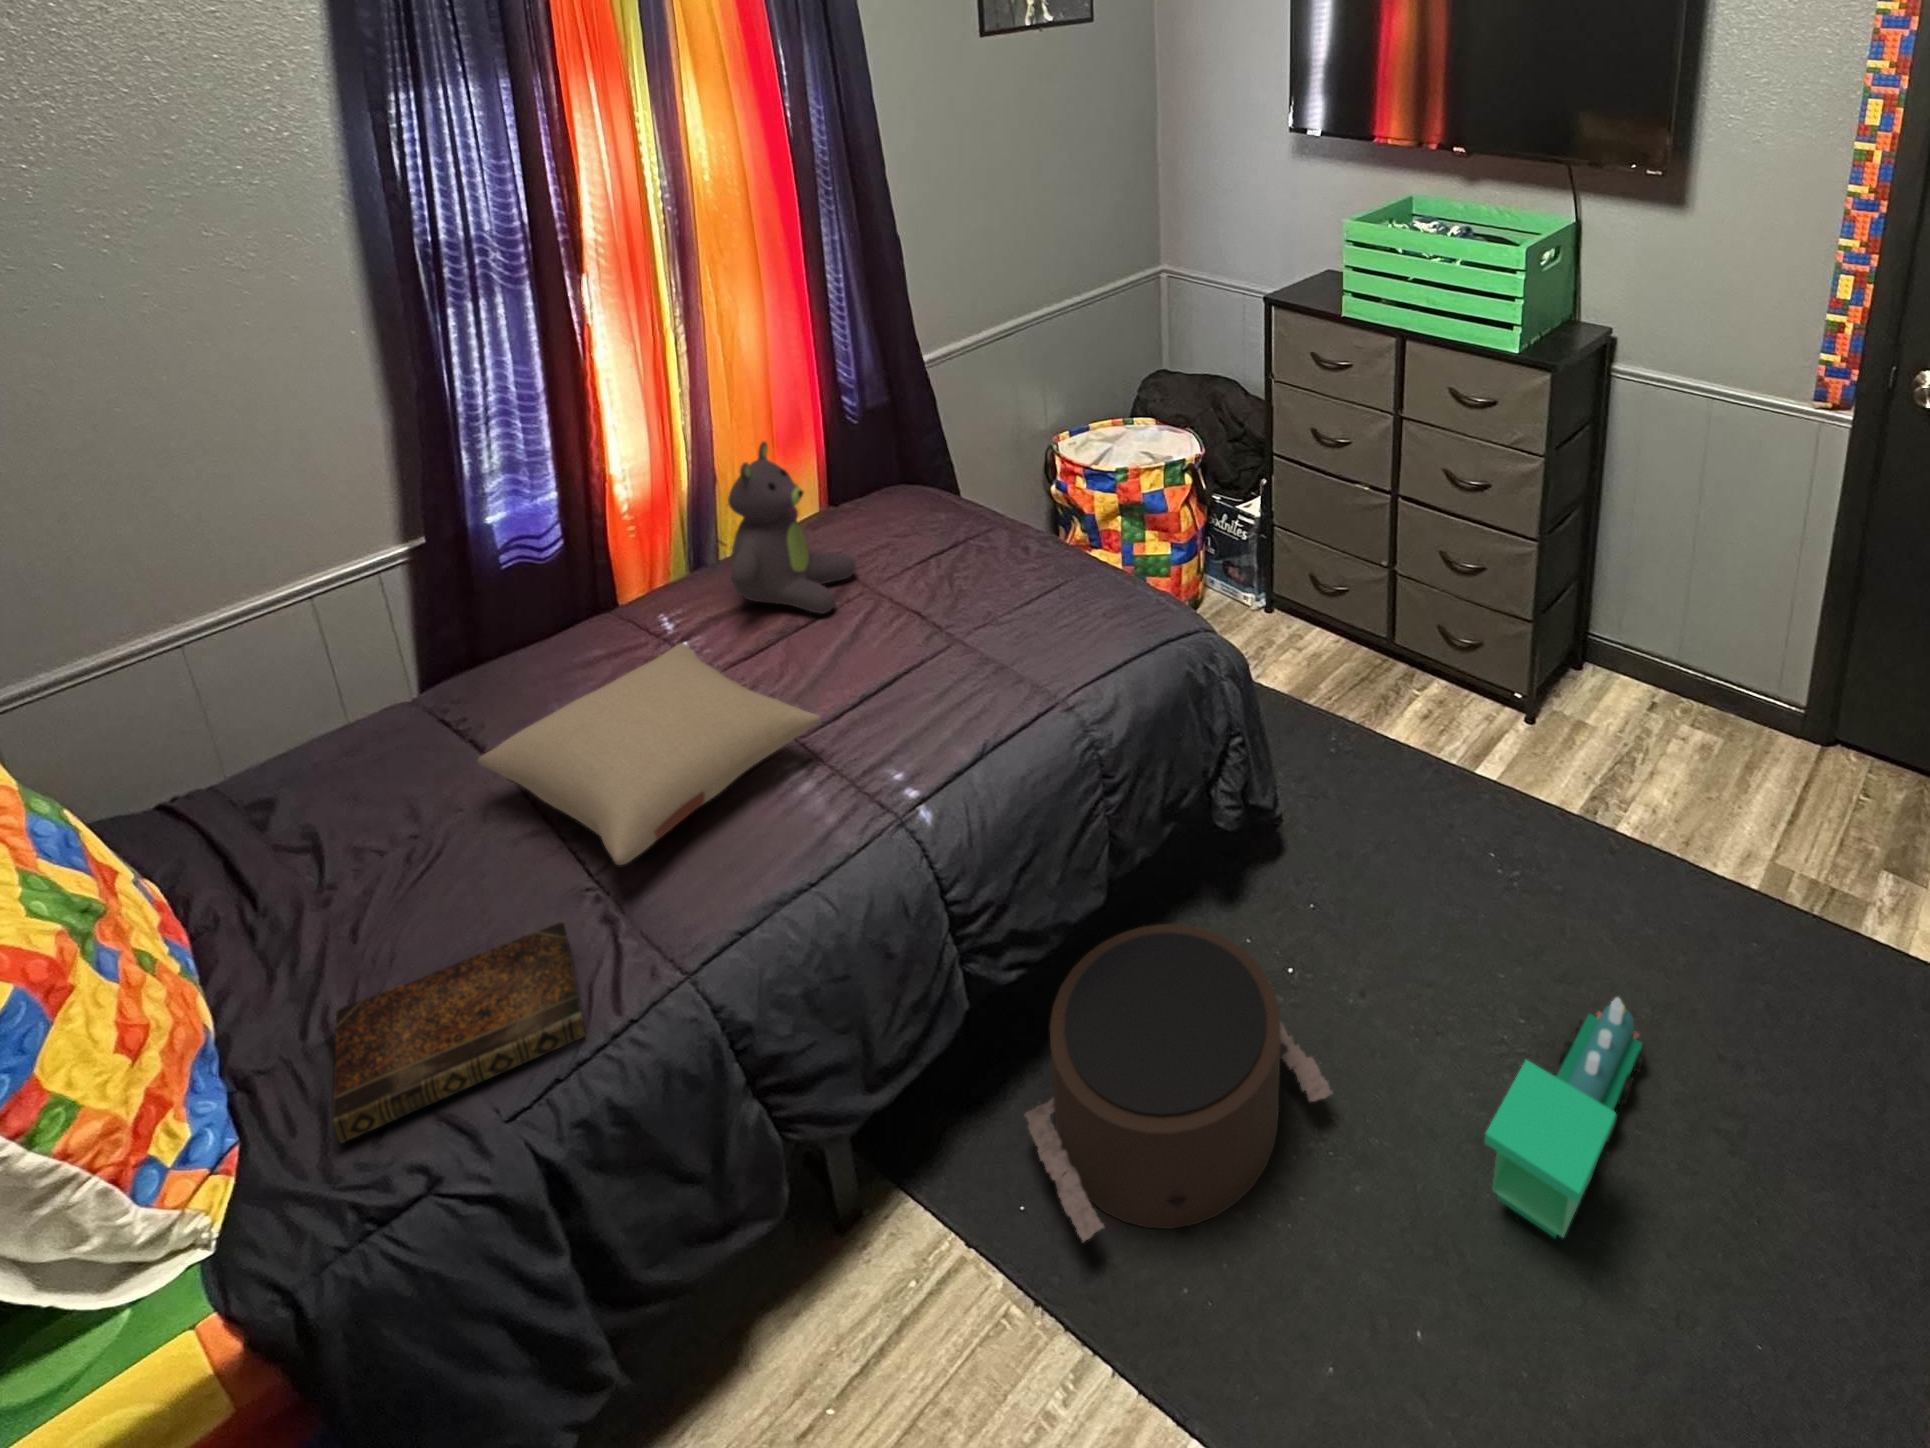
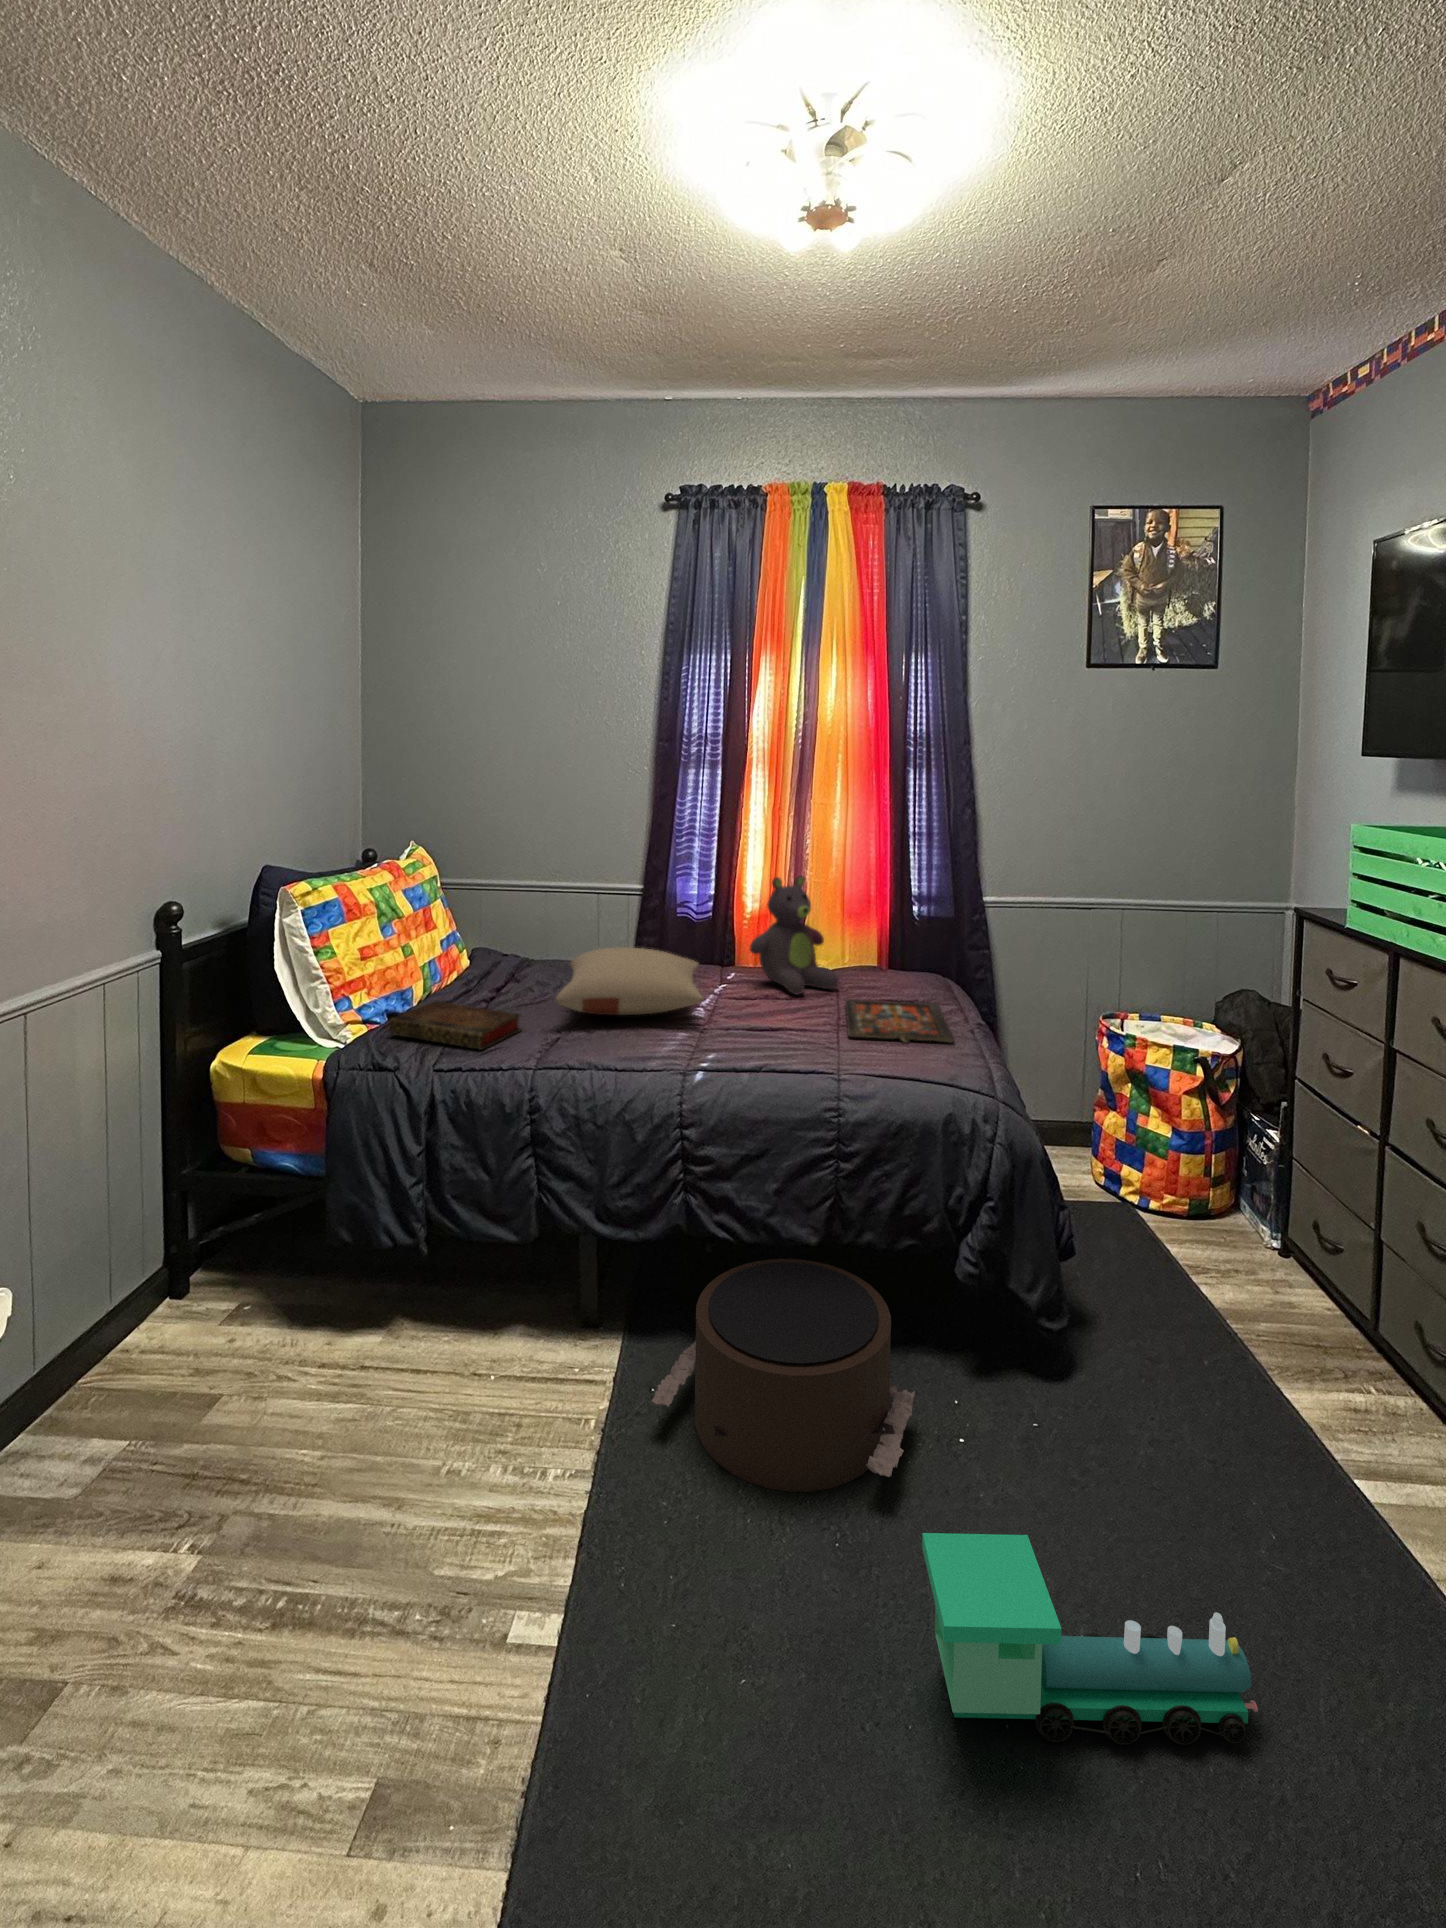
board game: none [906,544,1100,657] -> present [845,999,954,1042]

